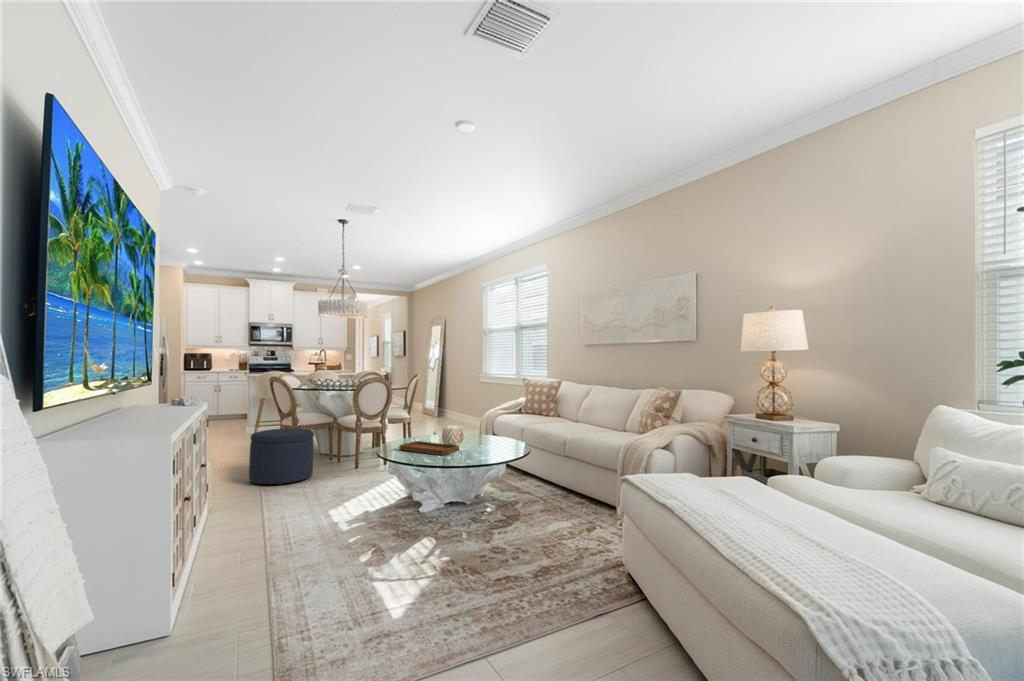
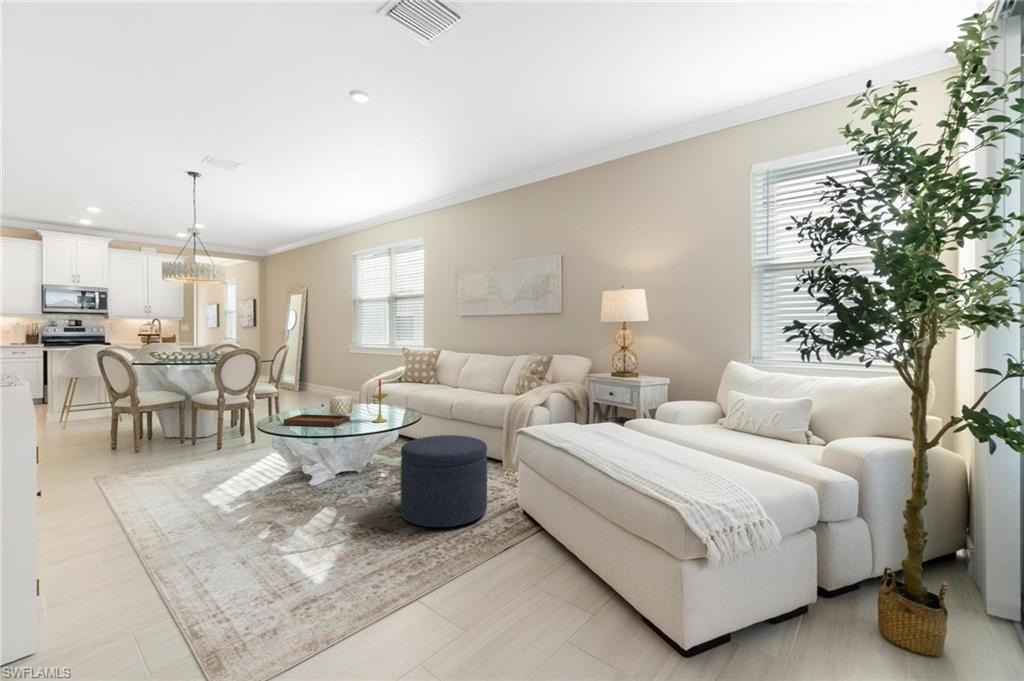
candle: none [475,409,496,454] -> present [372,379,388,422]
ottoman: present [249,428,314,485] -> present [400,435,487,527]

